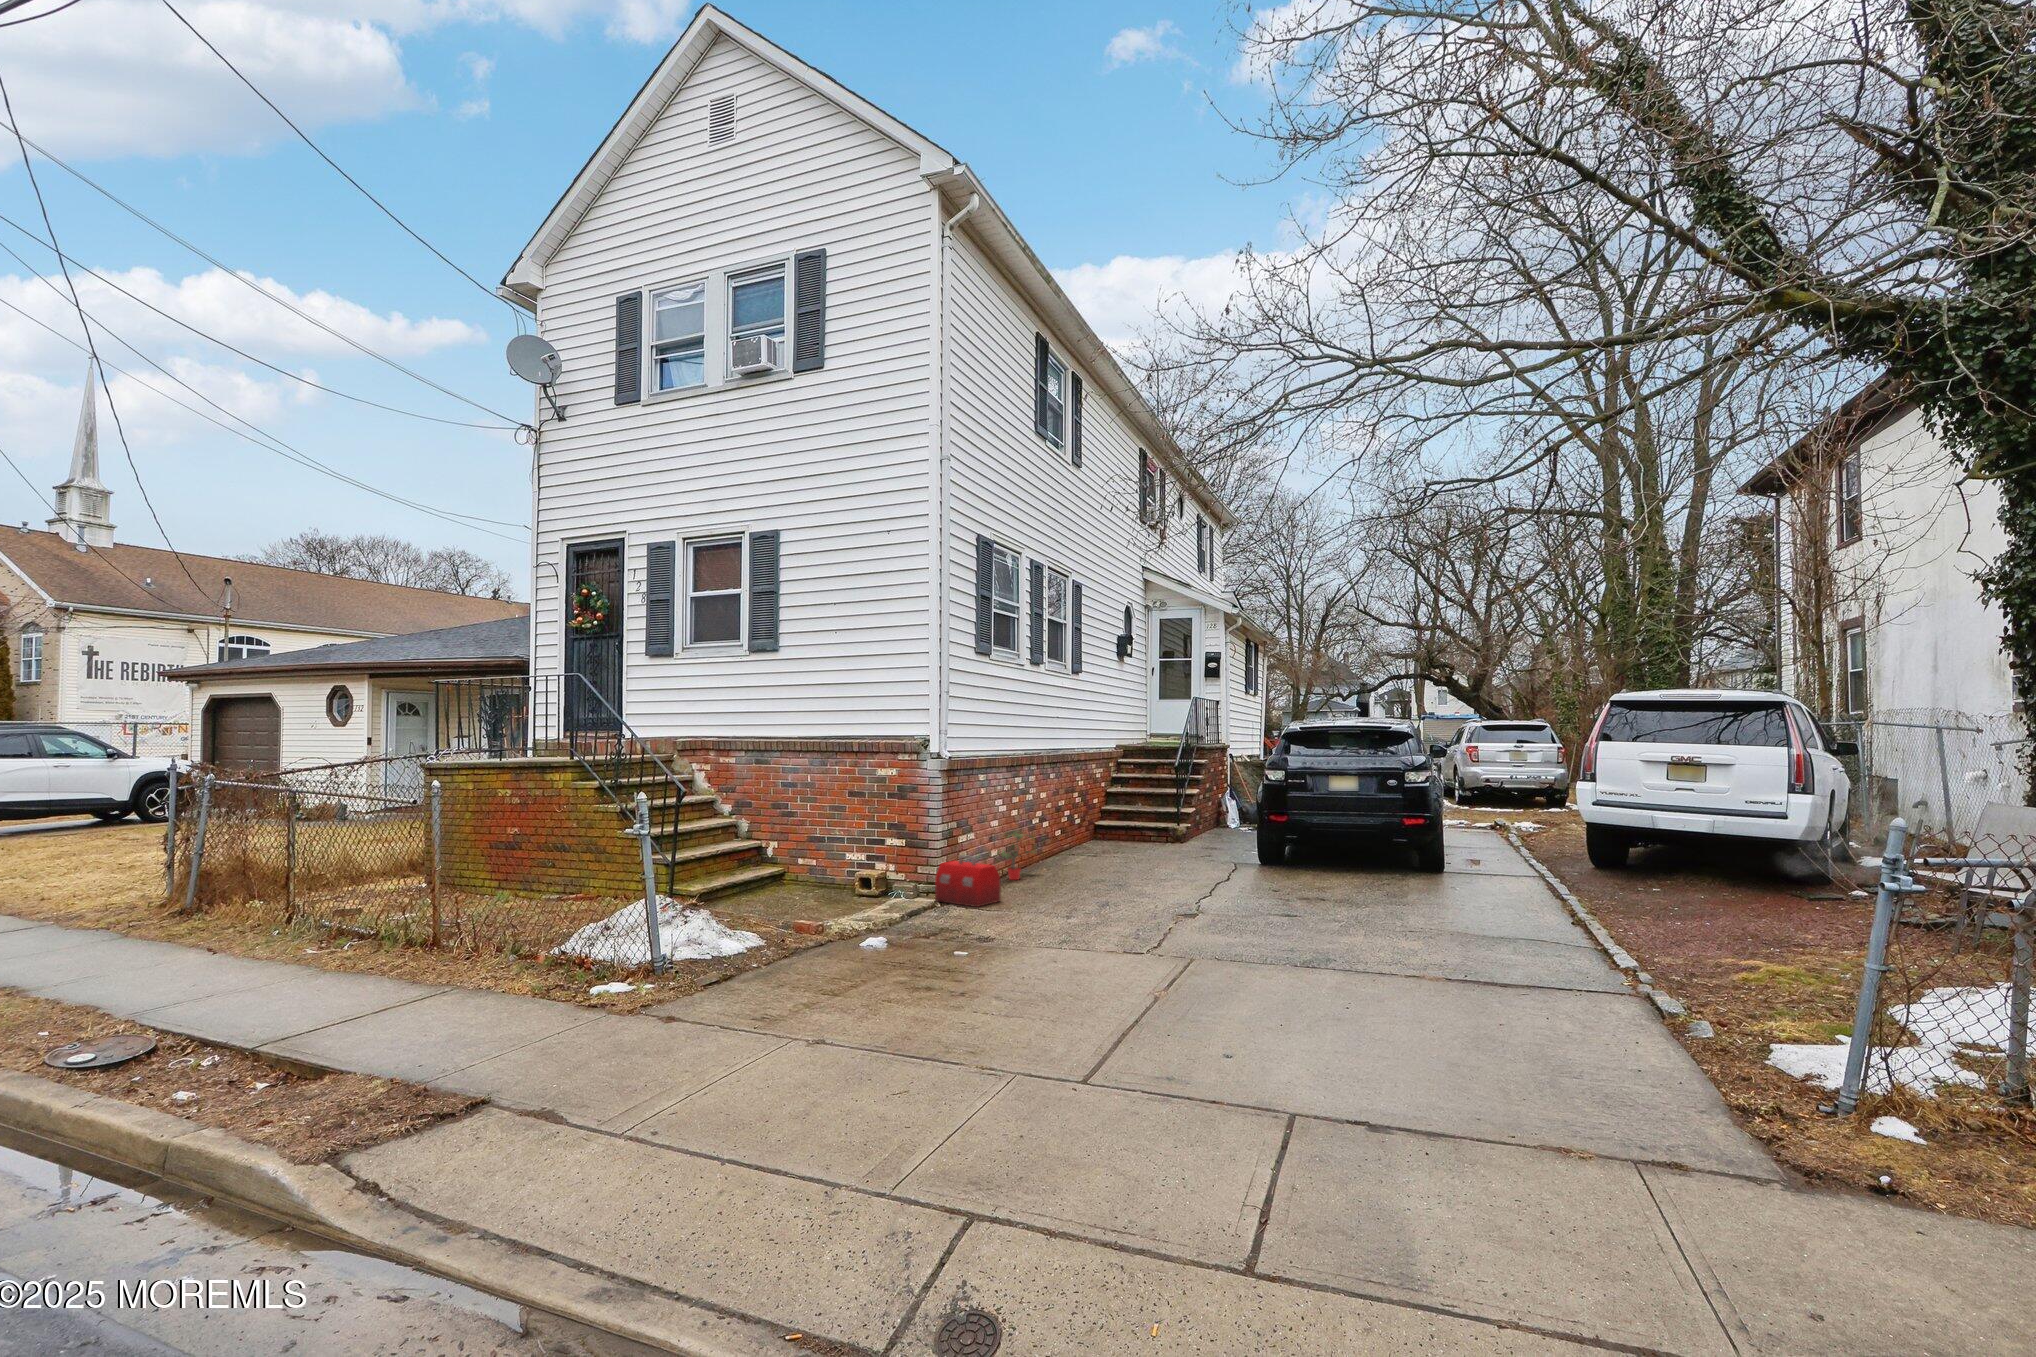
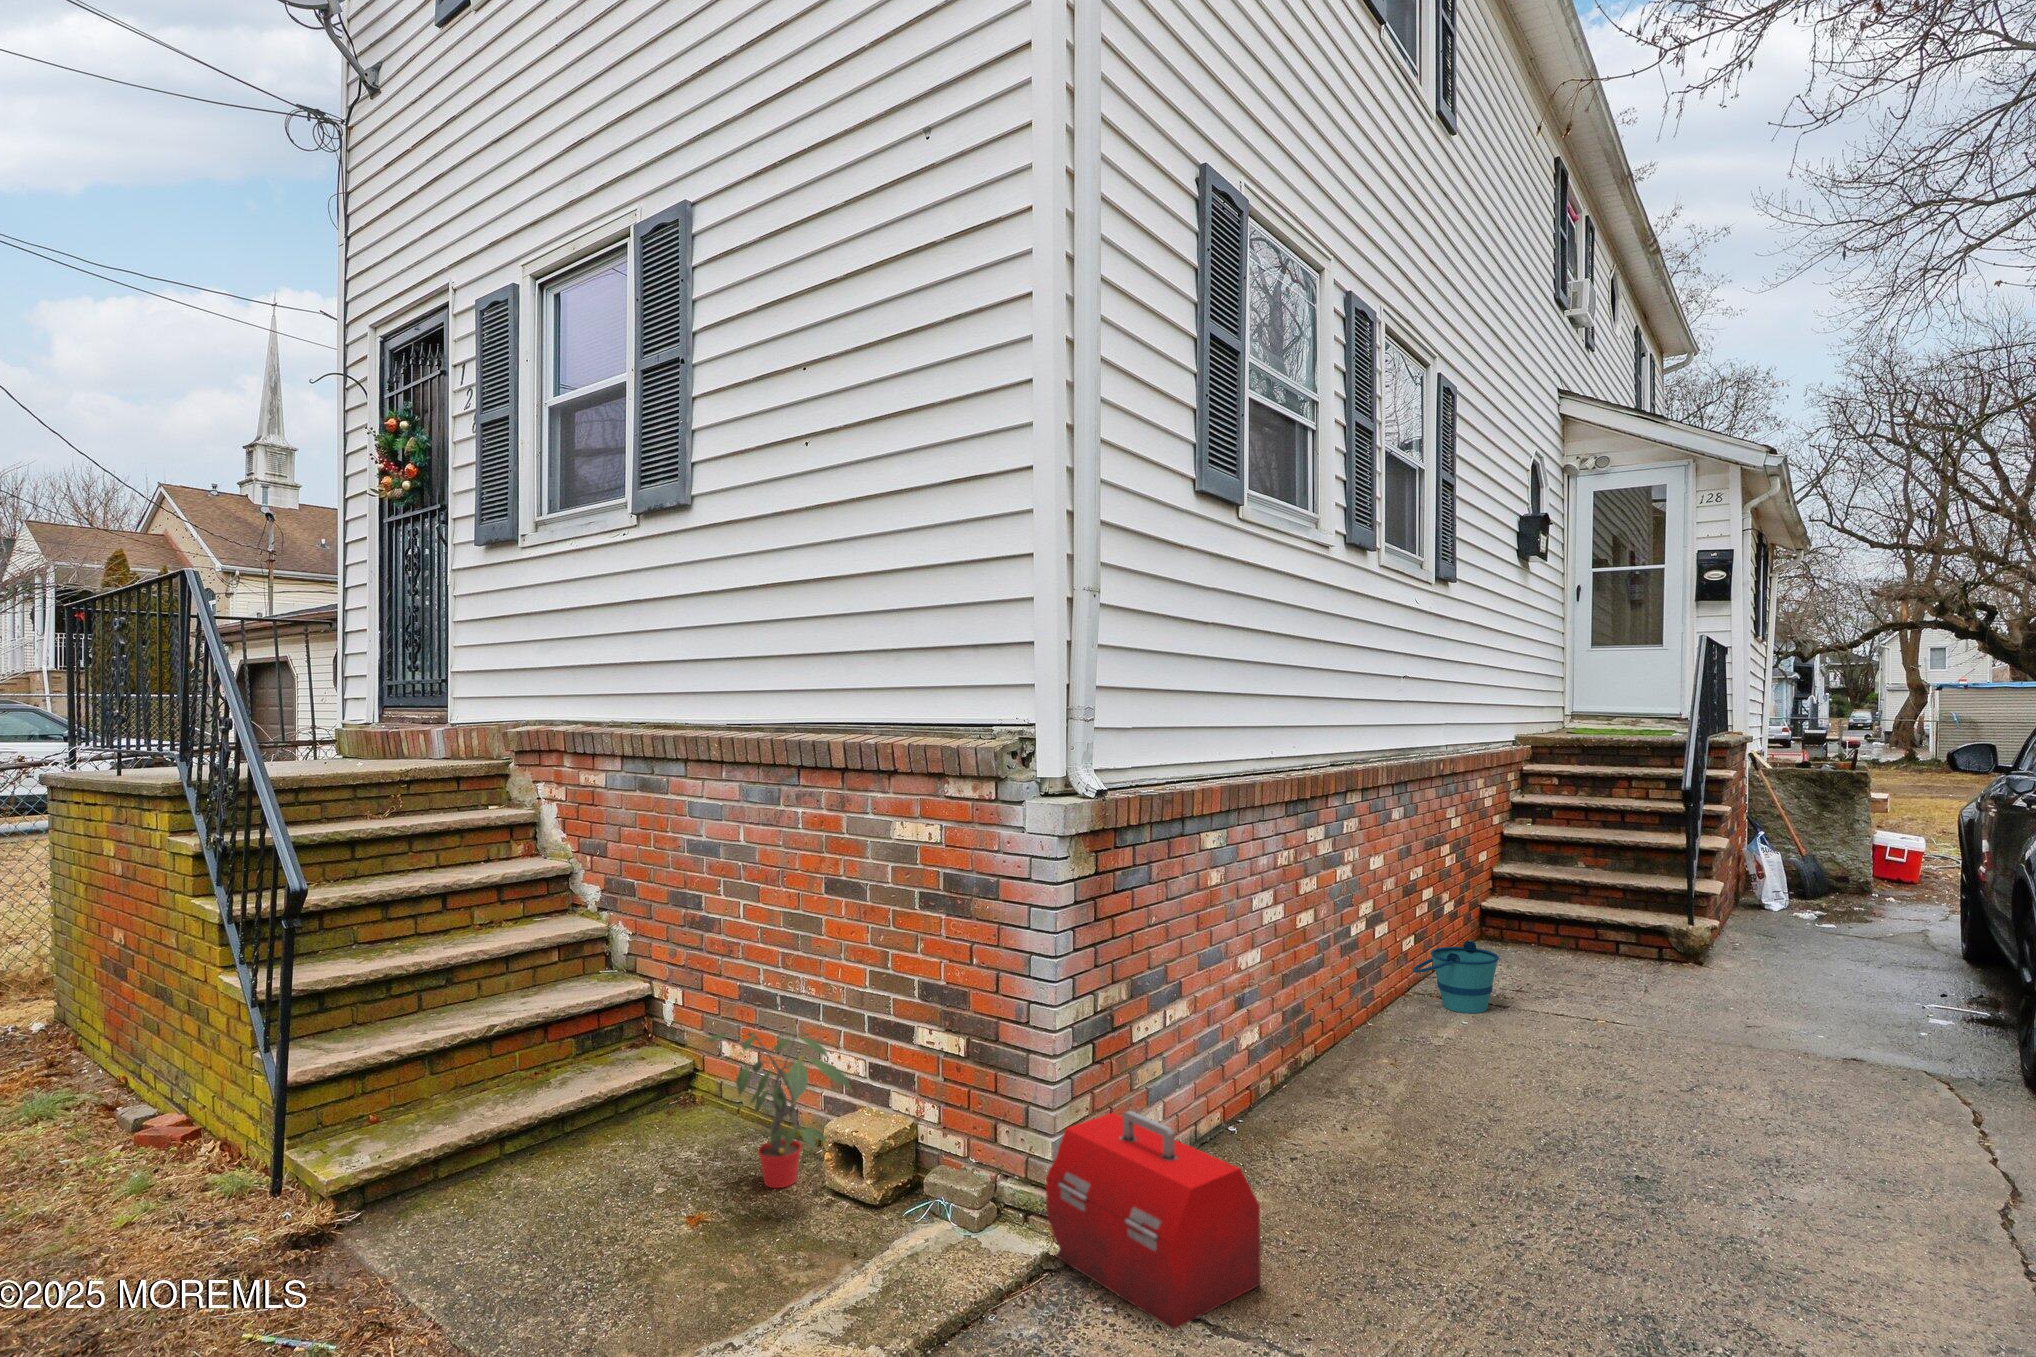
bucket: none [1058,829,1092,857] -> present [1413,940,1499,1013]
potted plant: present [997,831,1033,880] -> present [704,1033,851,1188]

